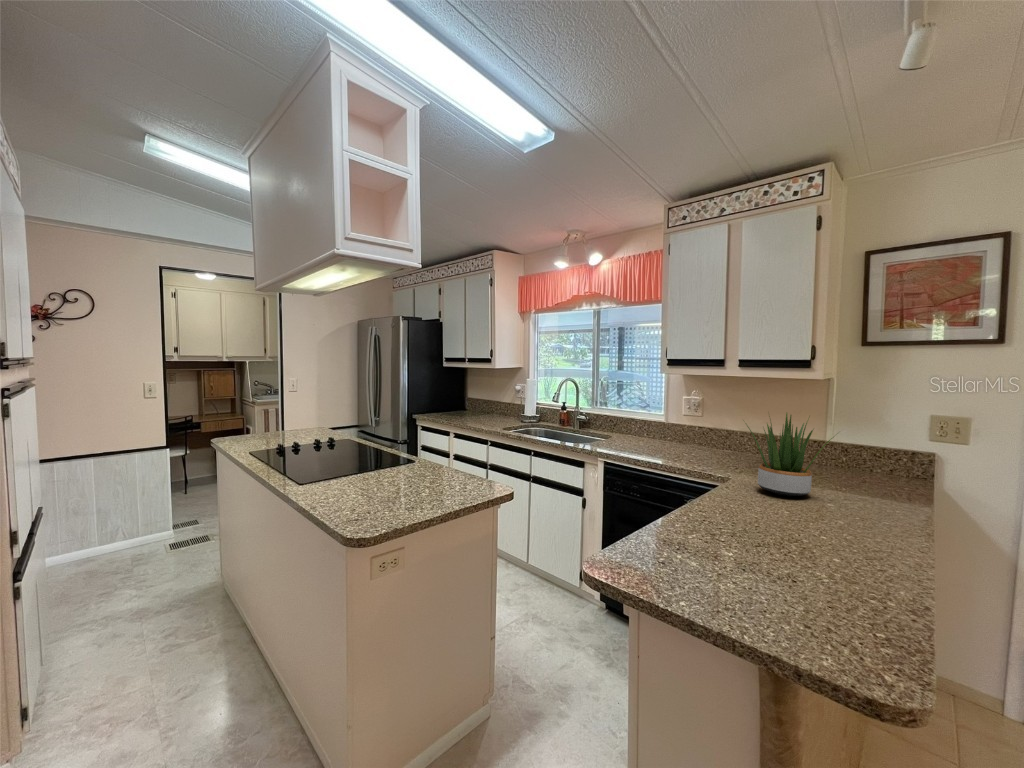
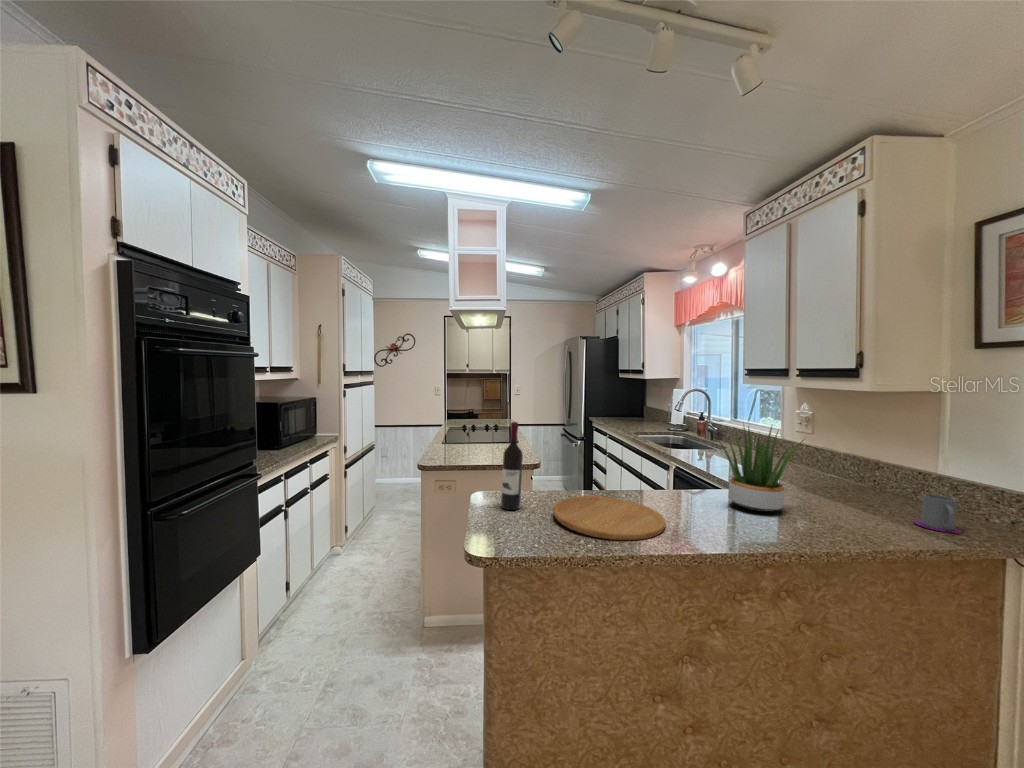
wine bottle: none [637,433,670,559] -> present [501,422,523,510]
mug: none [861,459,898,487] -> present [914,494,961,533]
cutting board: none [687,511,837,566] -> present [553,496,666,540]

